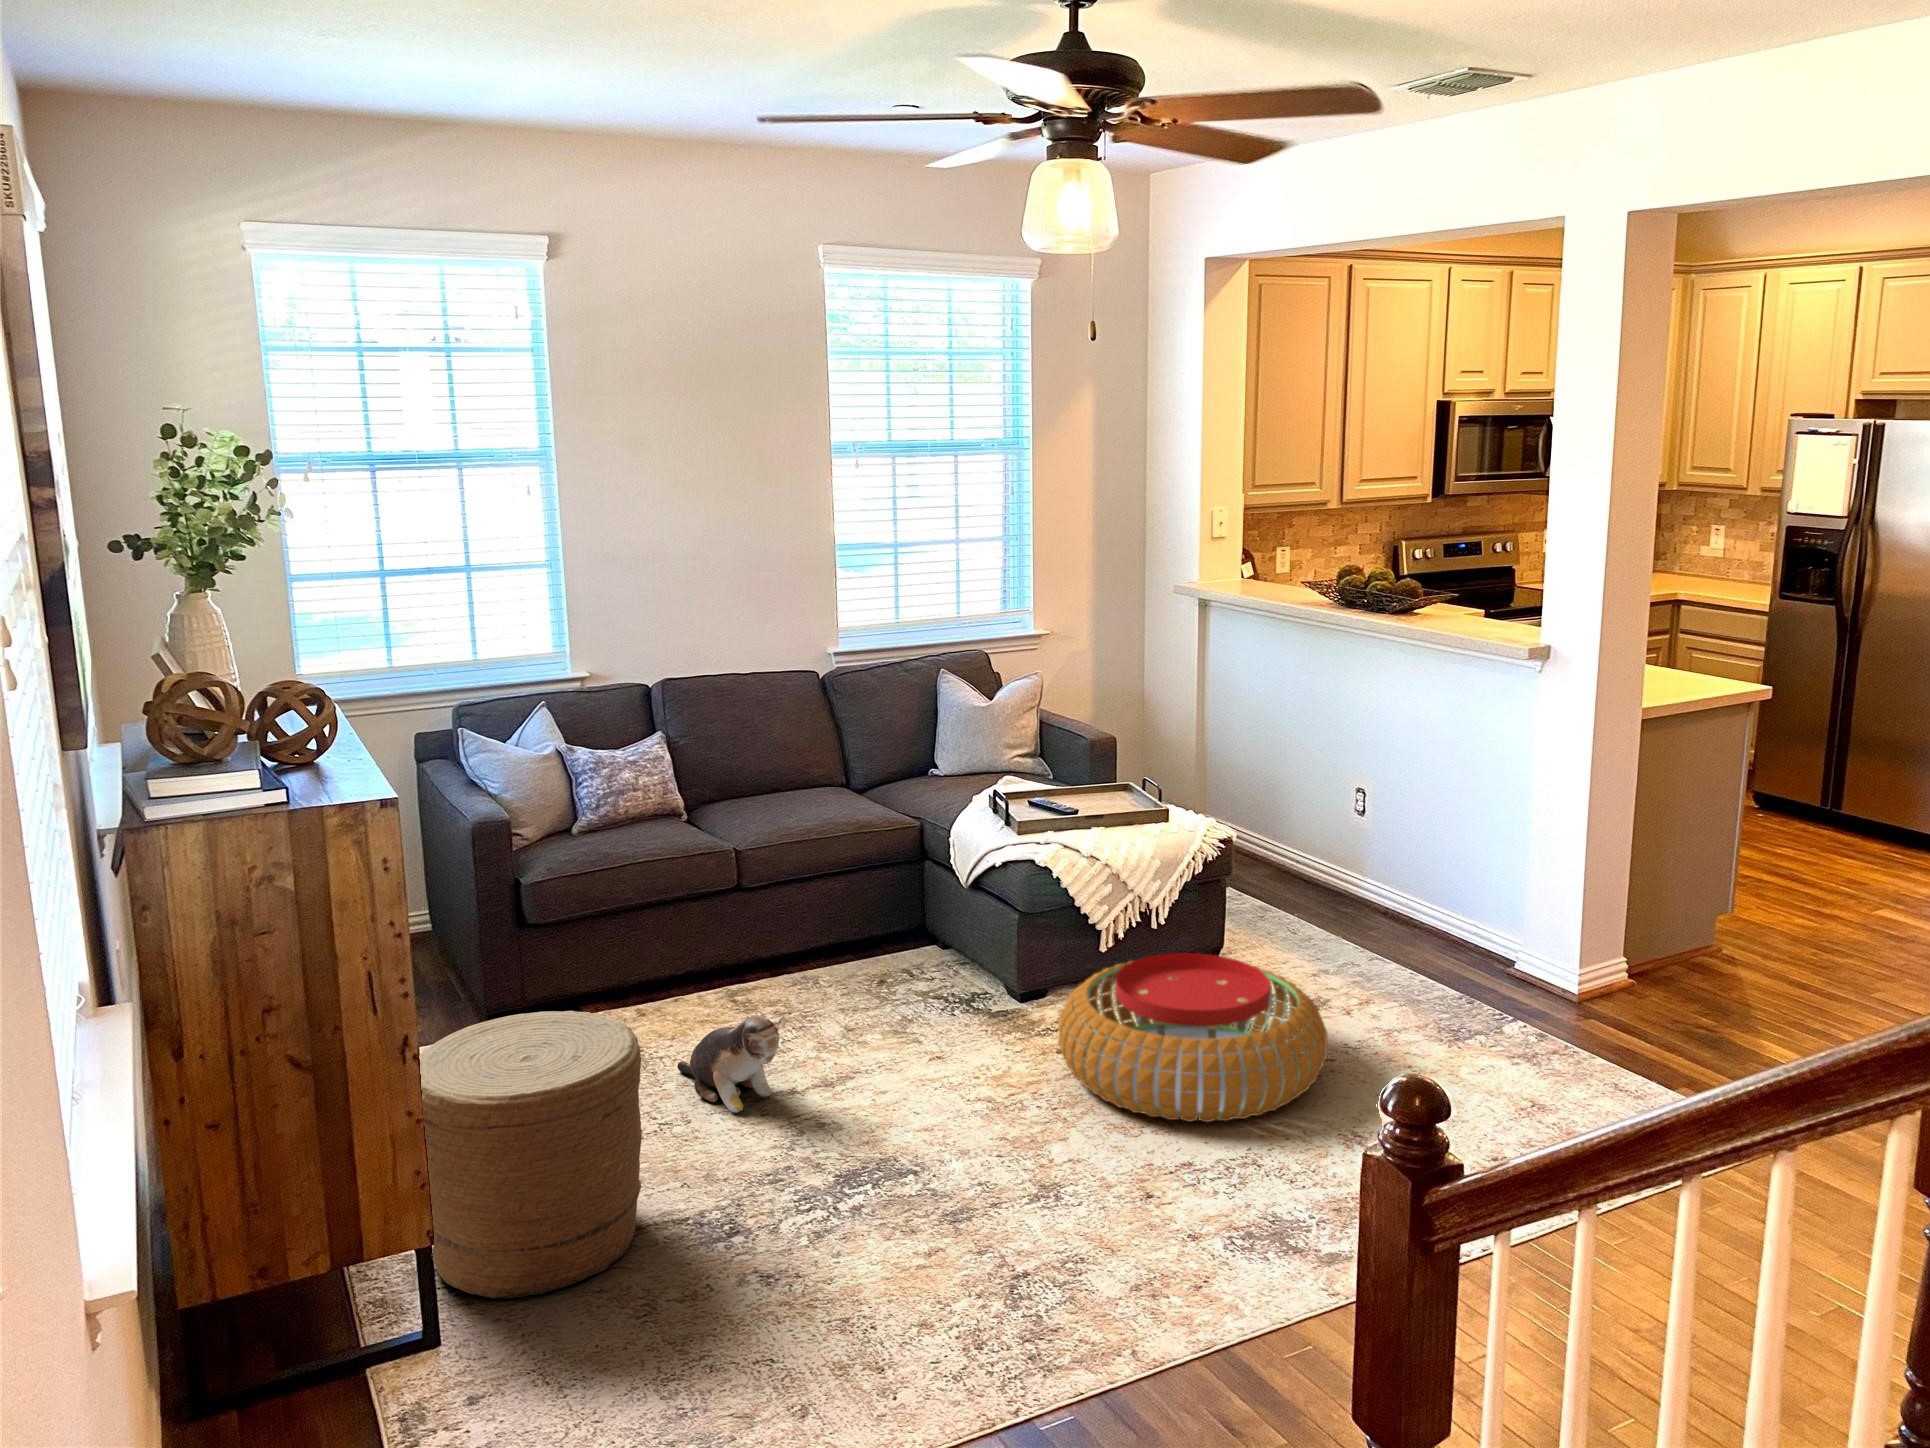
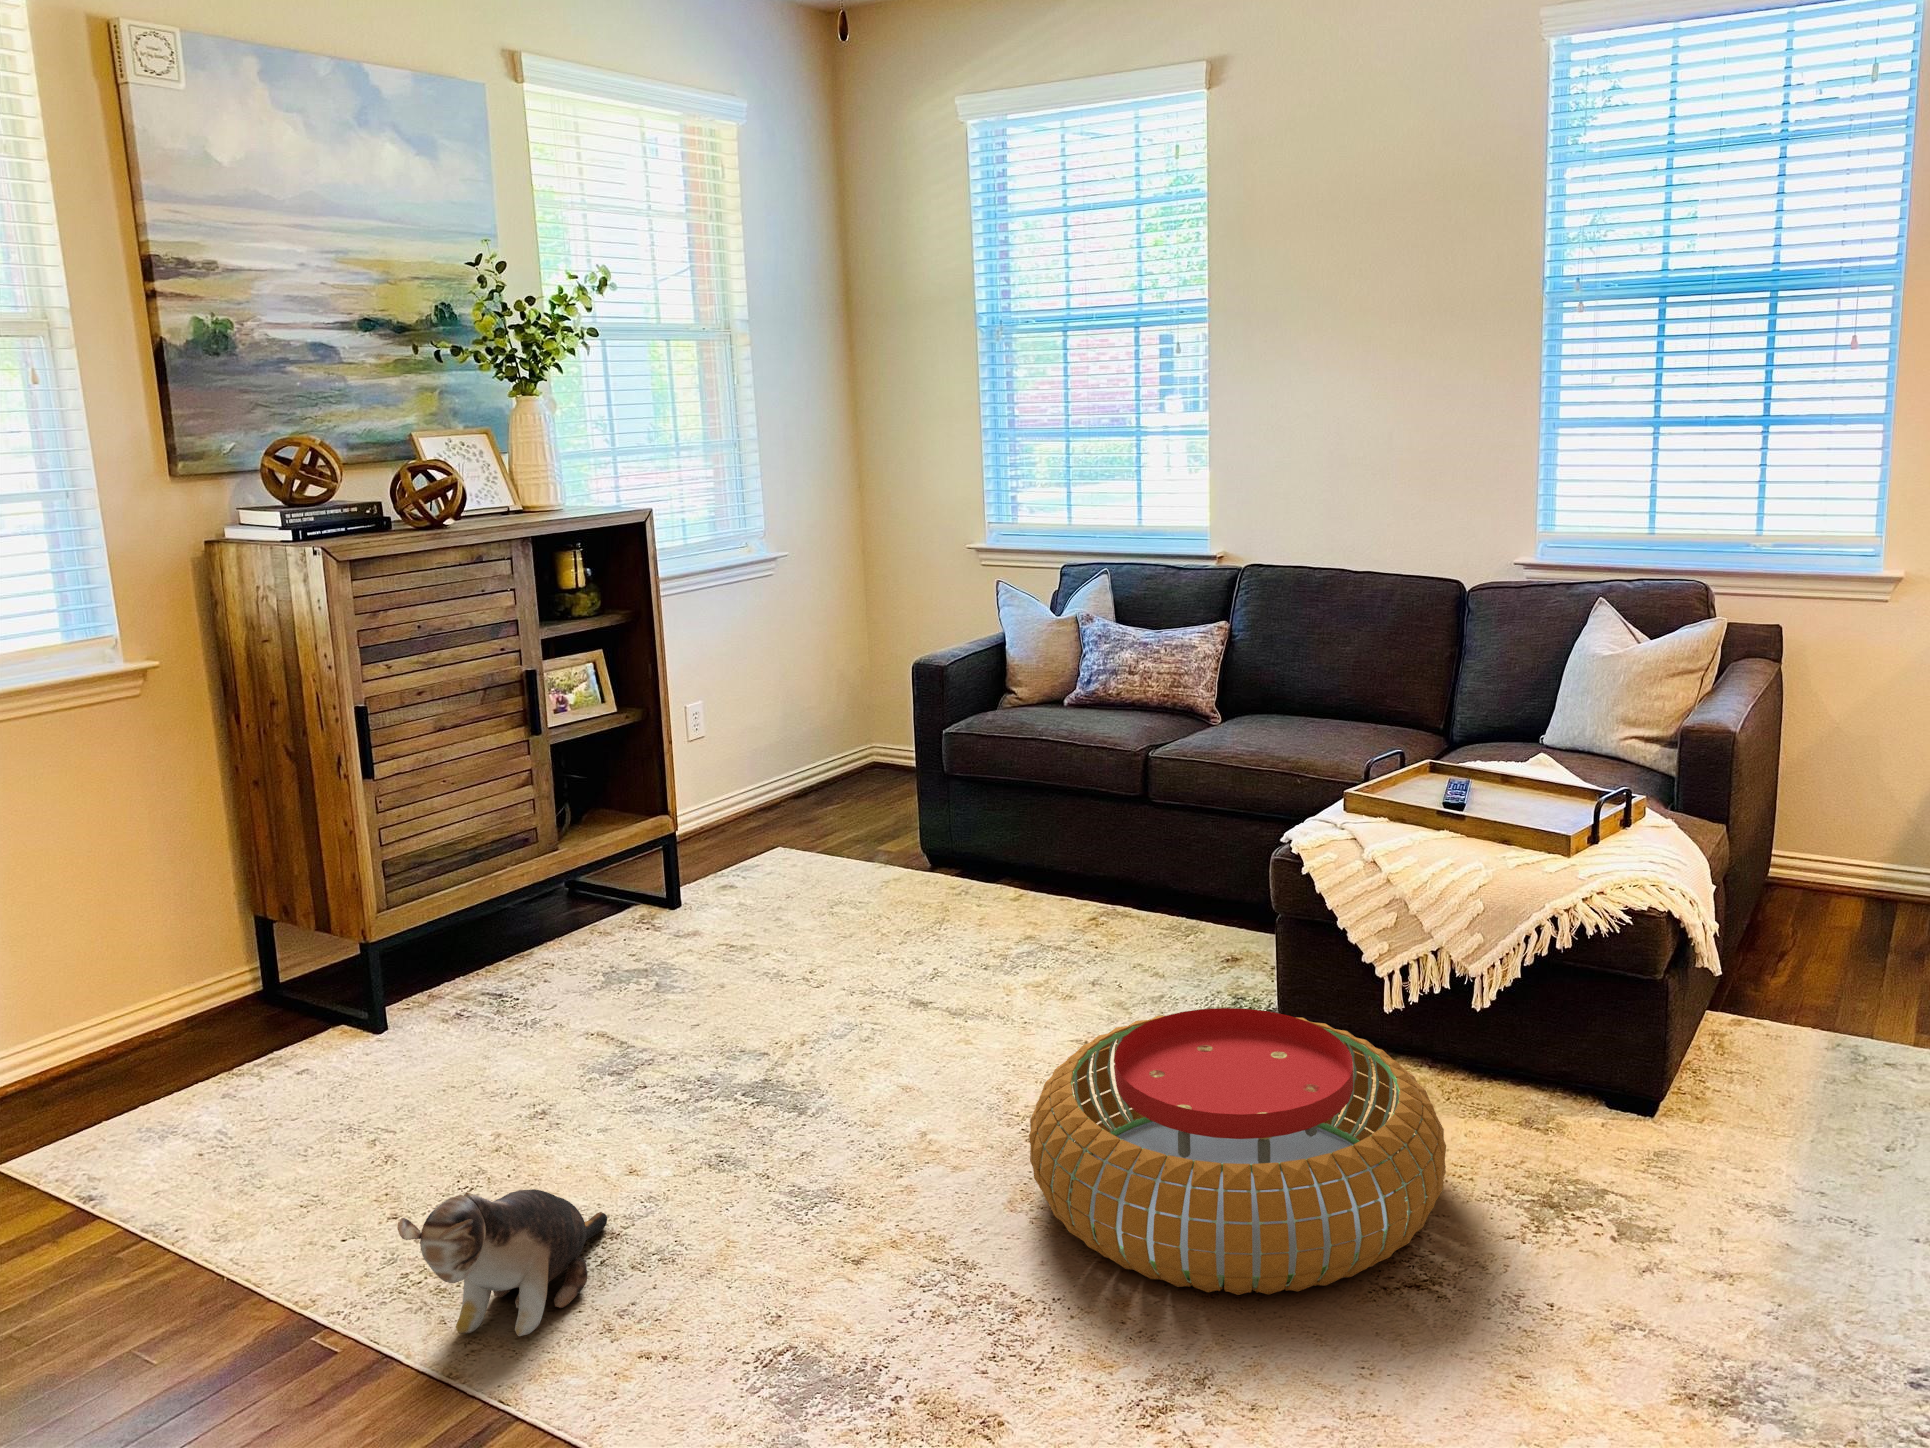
woven basket: present [419,1011,642,1299] -> none [453,803,664,1040]
plush toy: present [677,1016,786,1113] -> present [397,1189,607,1336]

